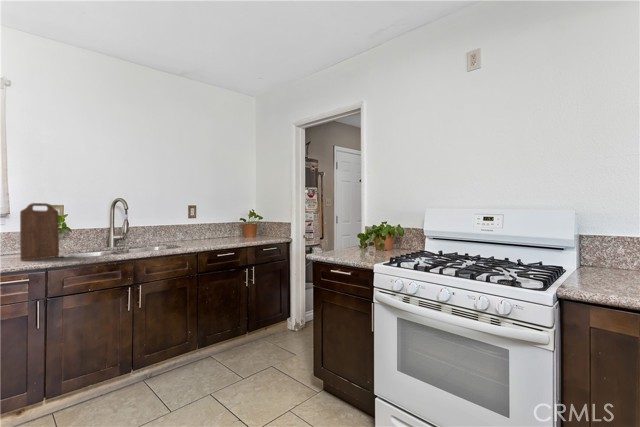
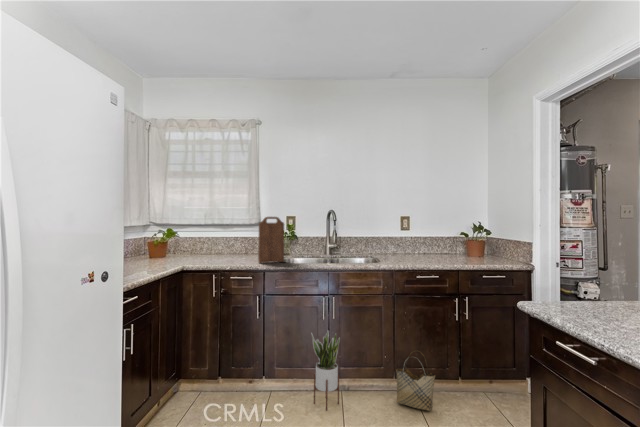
potted plant: none [114,319,147,403] -> present [311,331,340,411]
woven basket: none [202,319,236,370] -> present [396,351,435,411]

